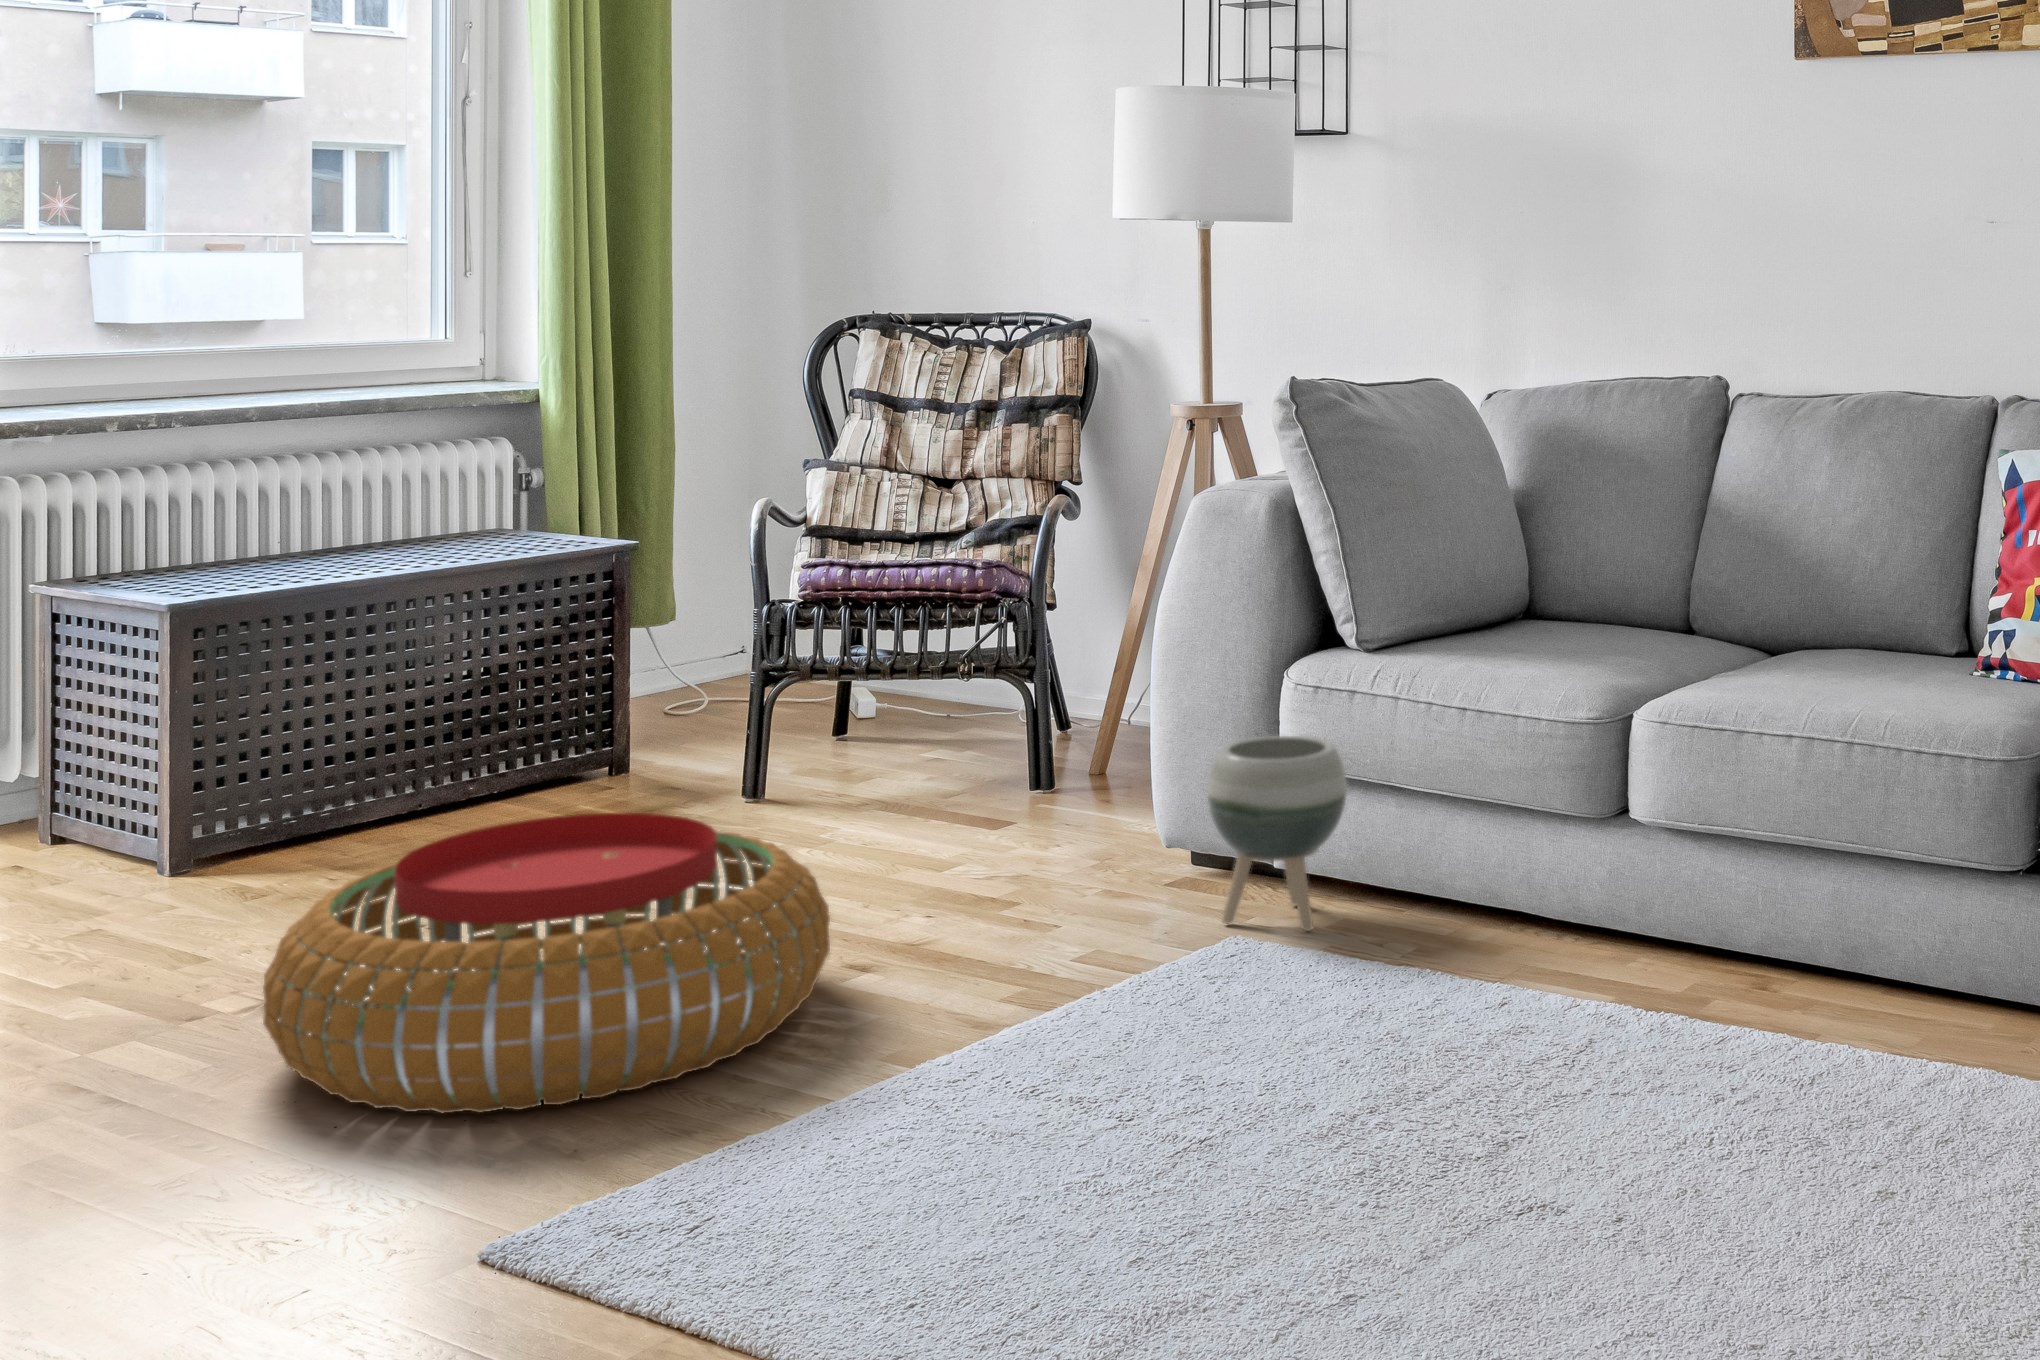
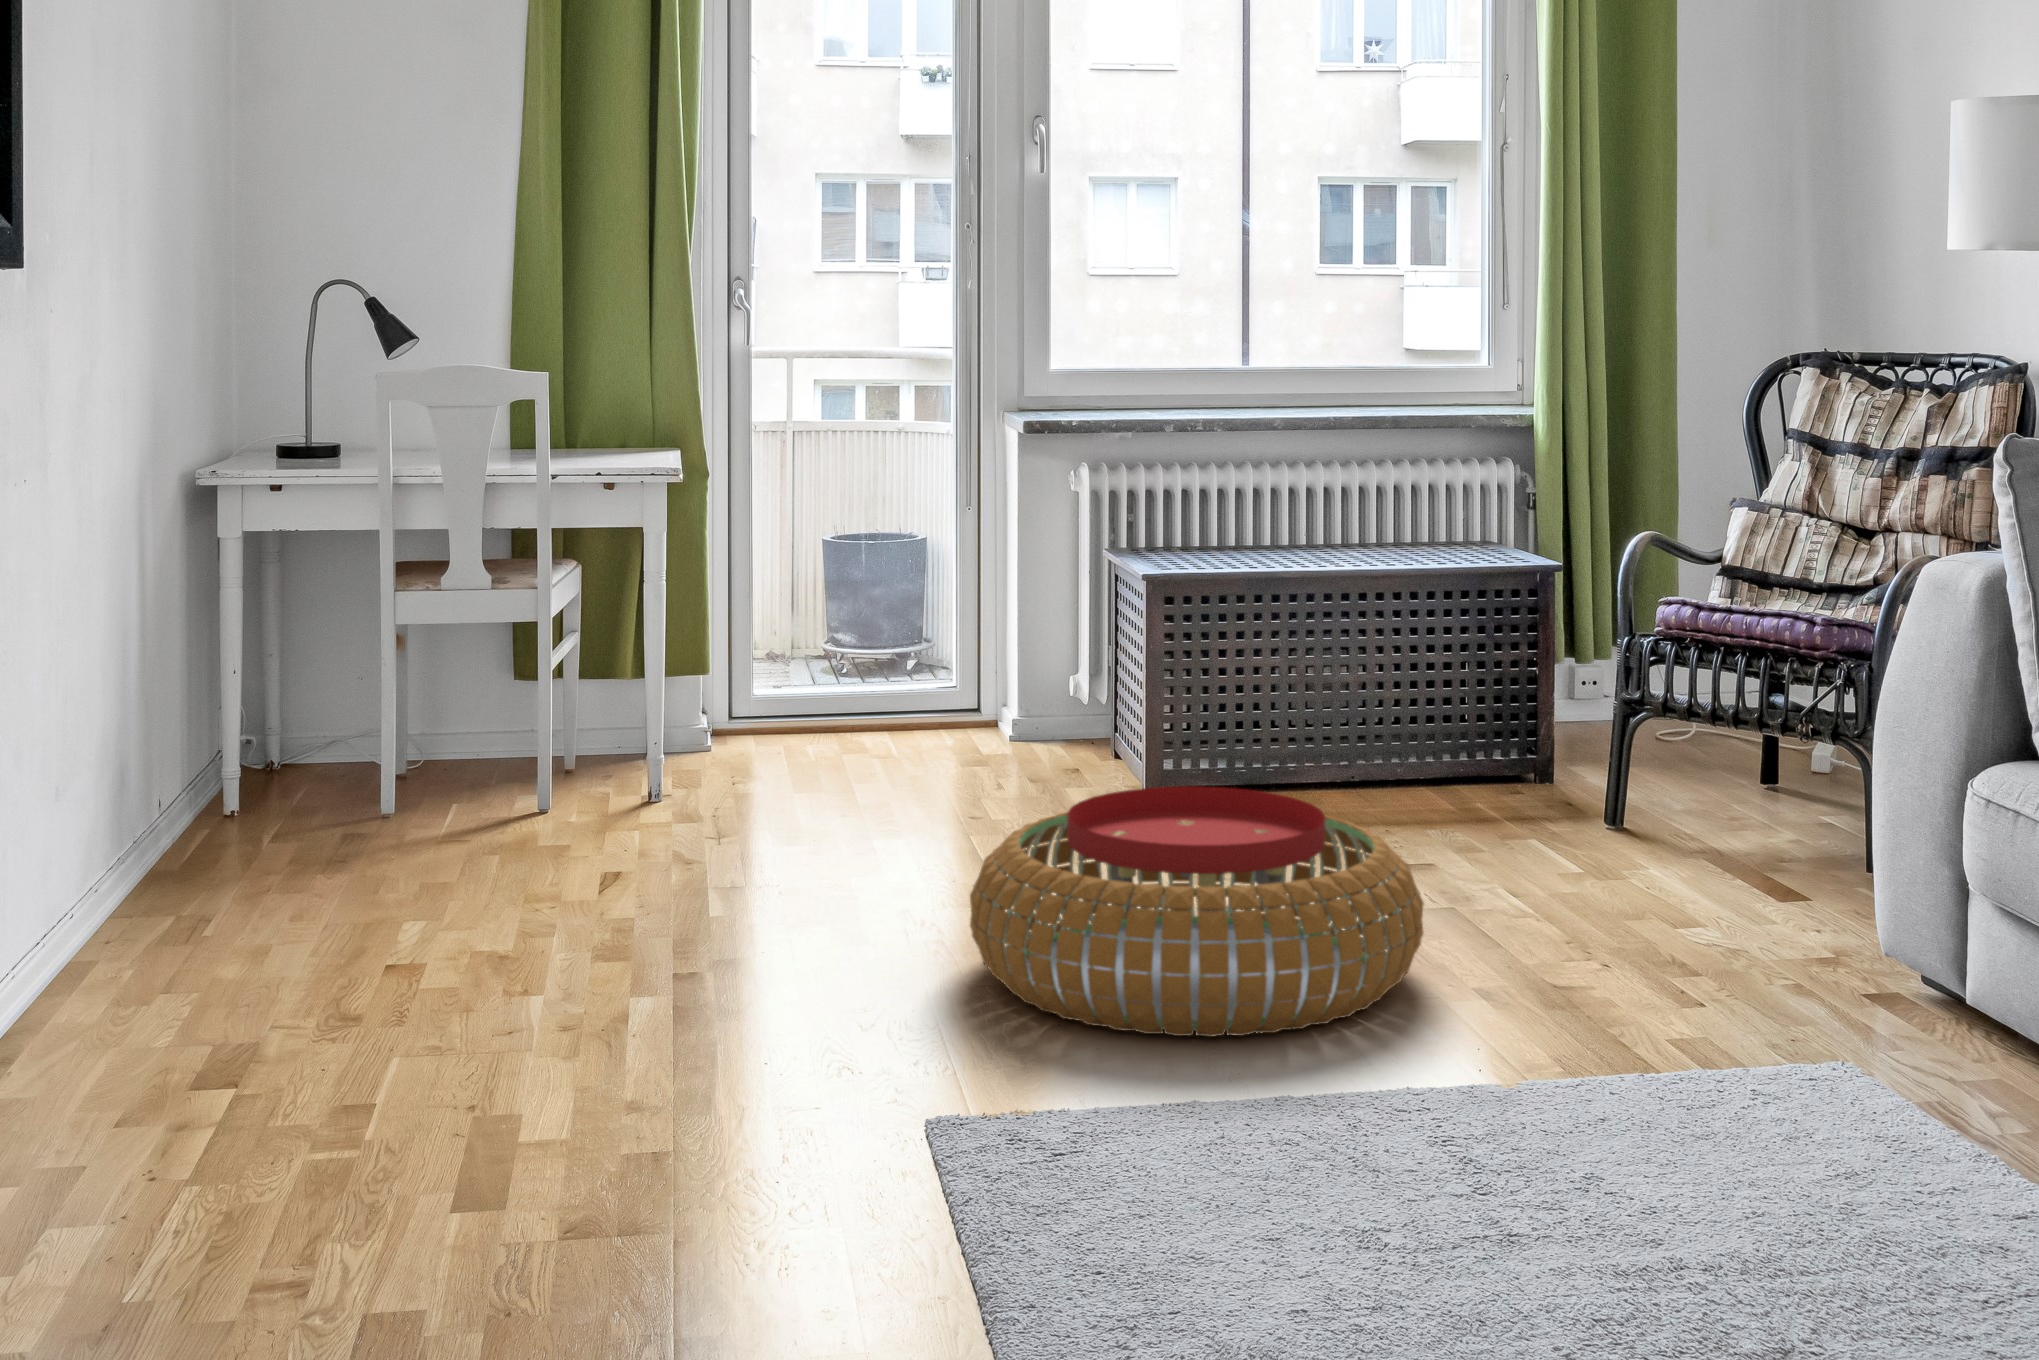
planter: present [1208,736,1347,931] -> none [1824,845,1993,1082]

